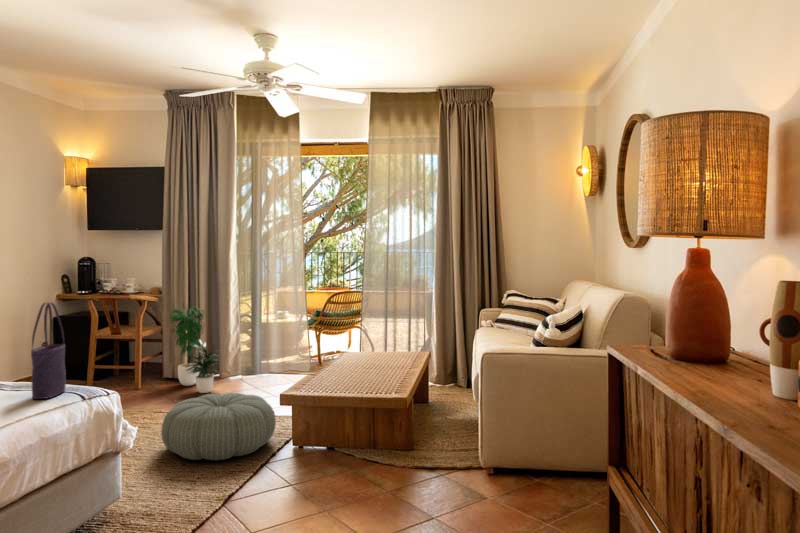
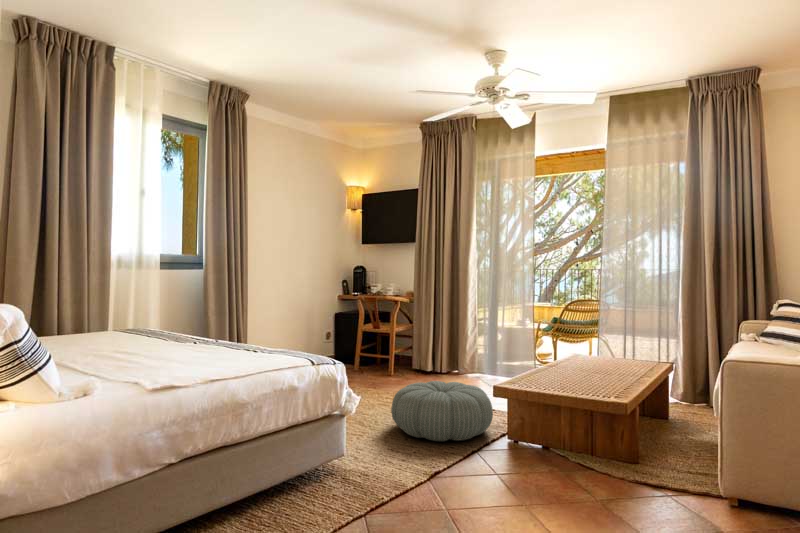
tote bag: present [31,303,66,399] -> none [277,281,305,360]
potted plant: present [169,305,217,393] -> none [415,300,459,385]

